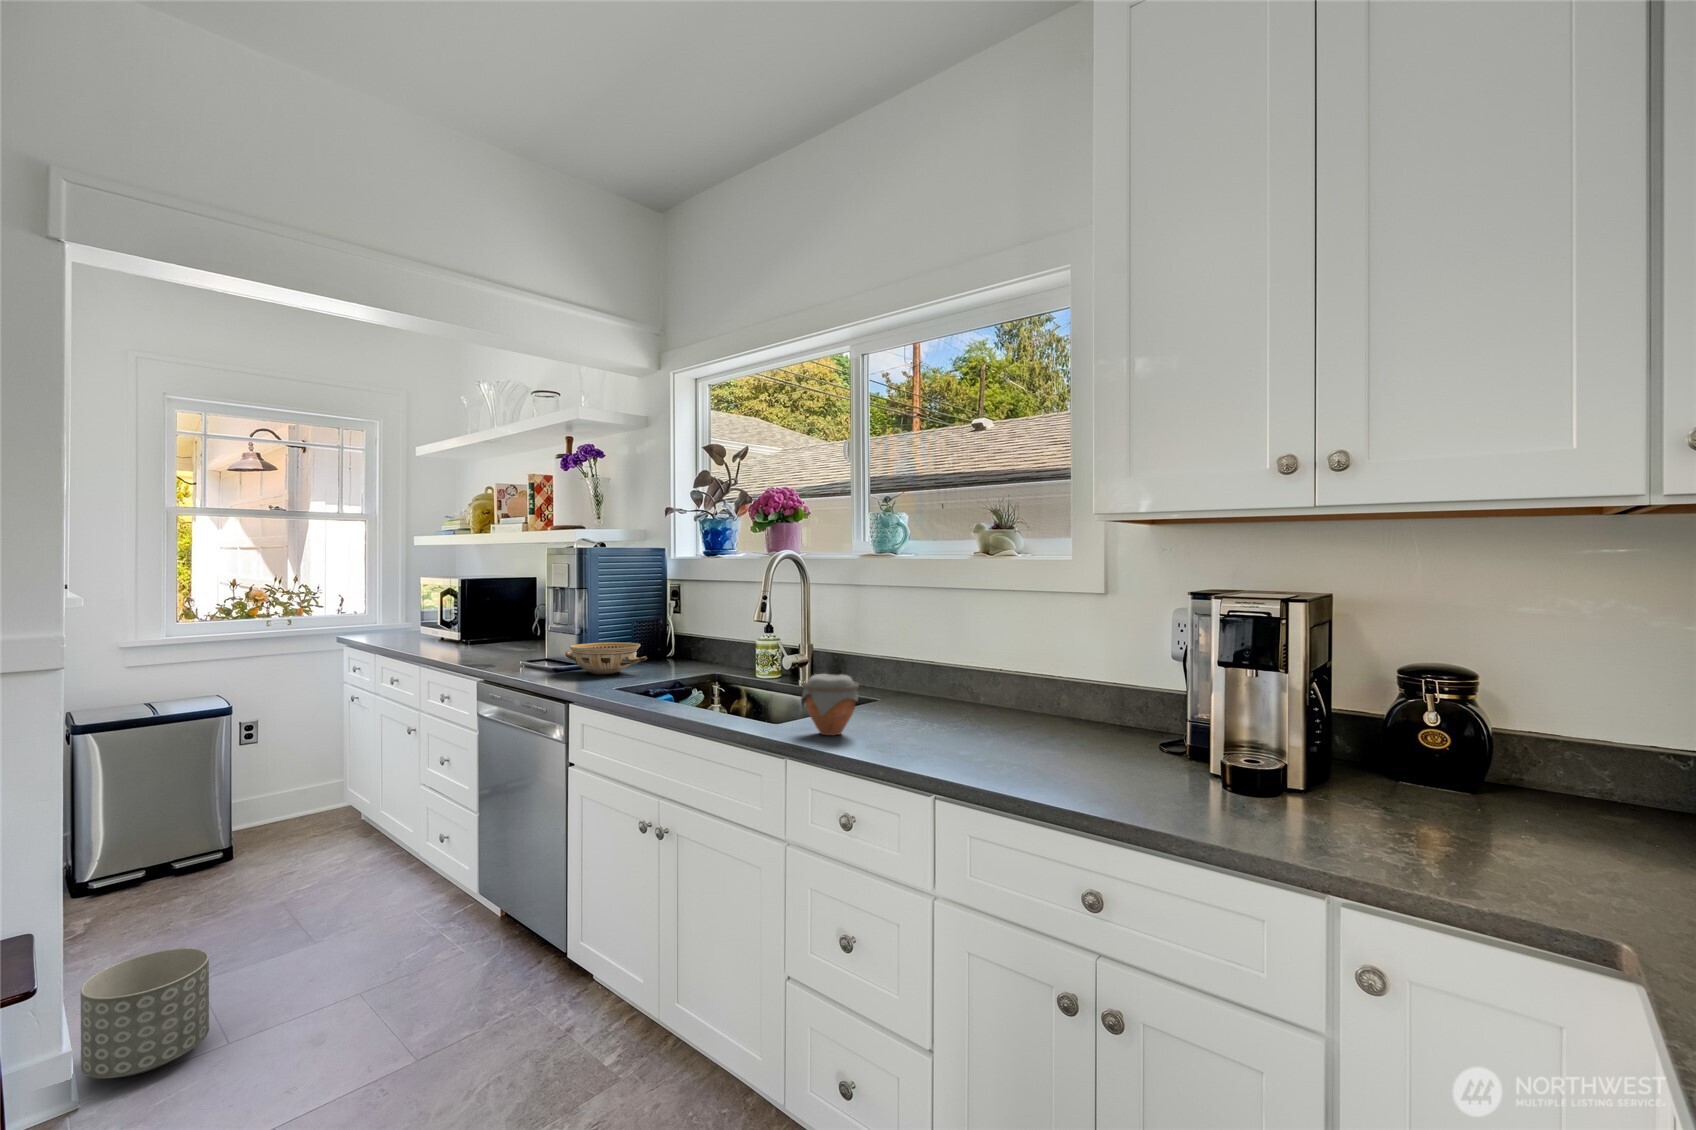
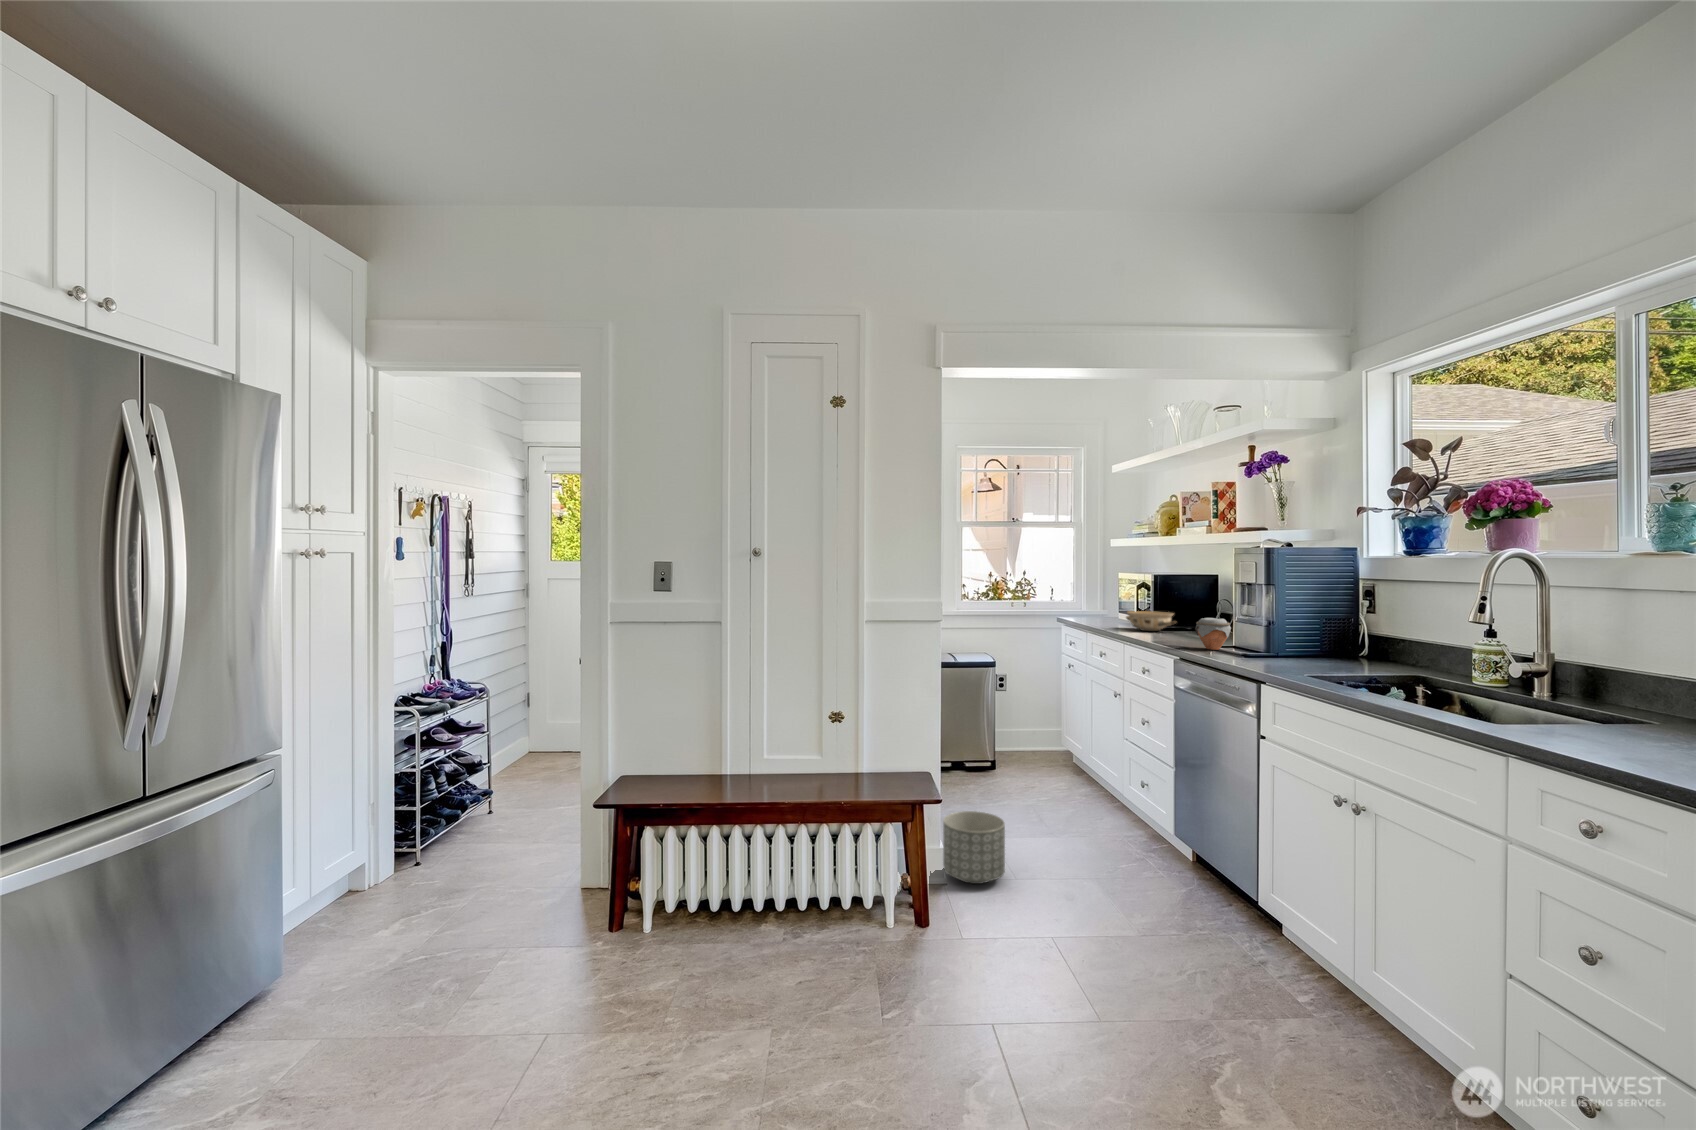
ceramic bowl: present [565,642,647,674] -> present [1126,611,1176,631]
jar: present [801,674,859,735] -> present [1195,618,1231,650]

